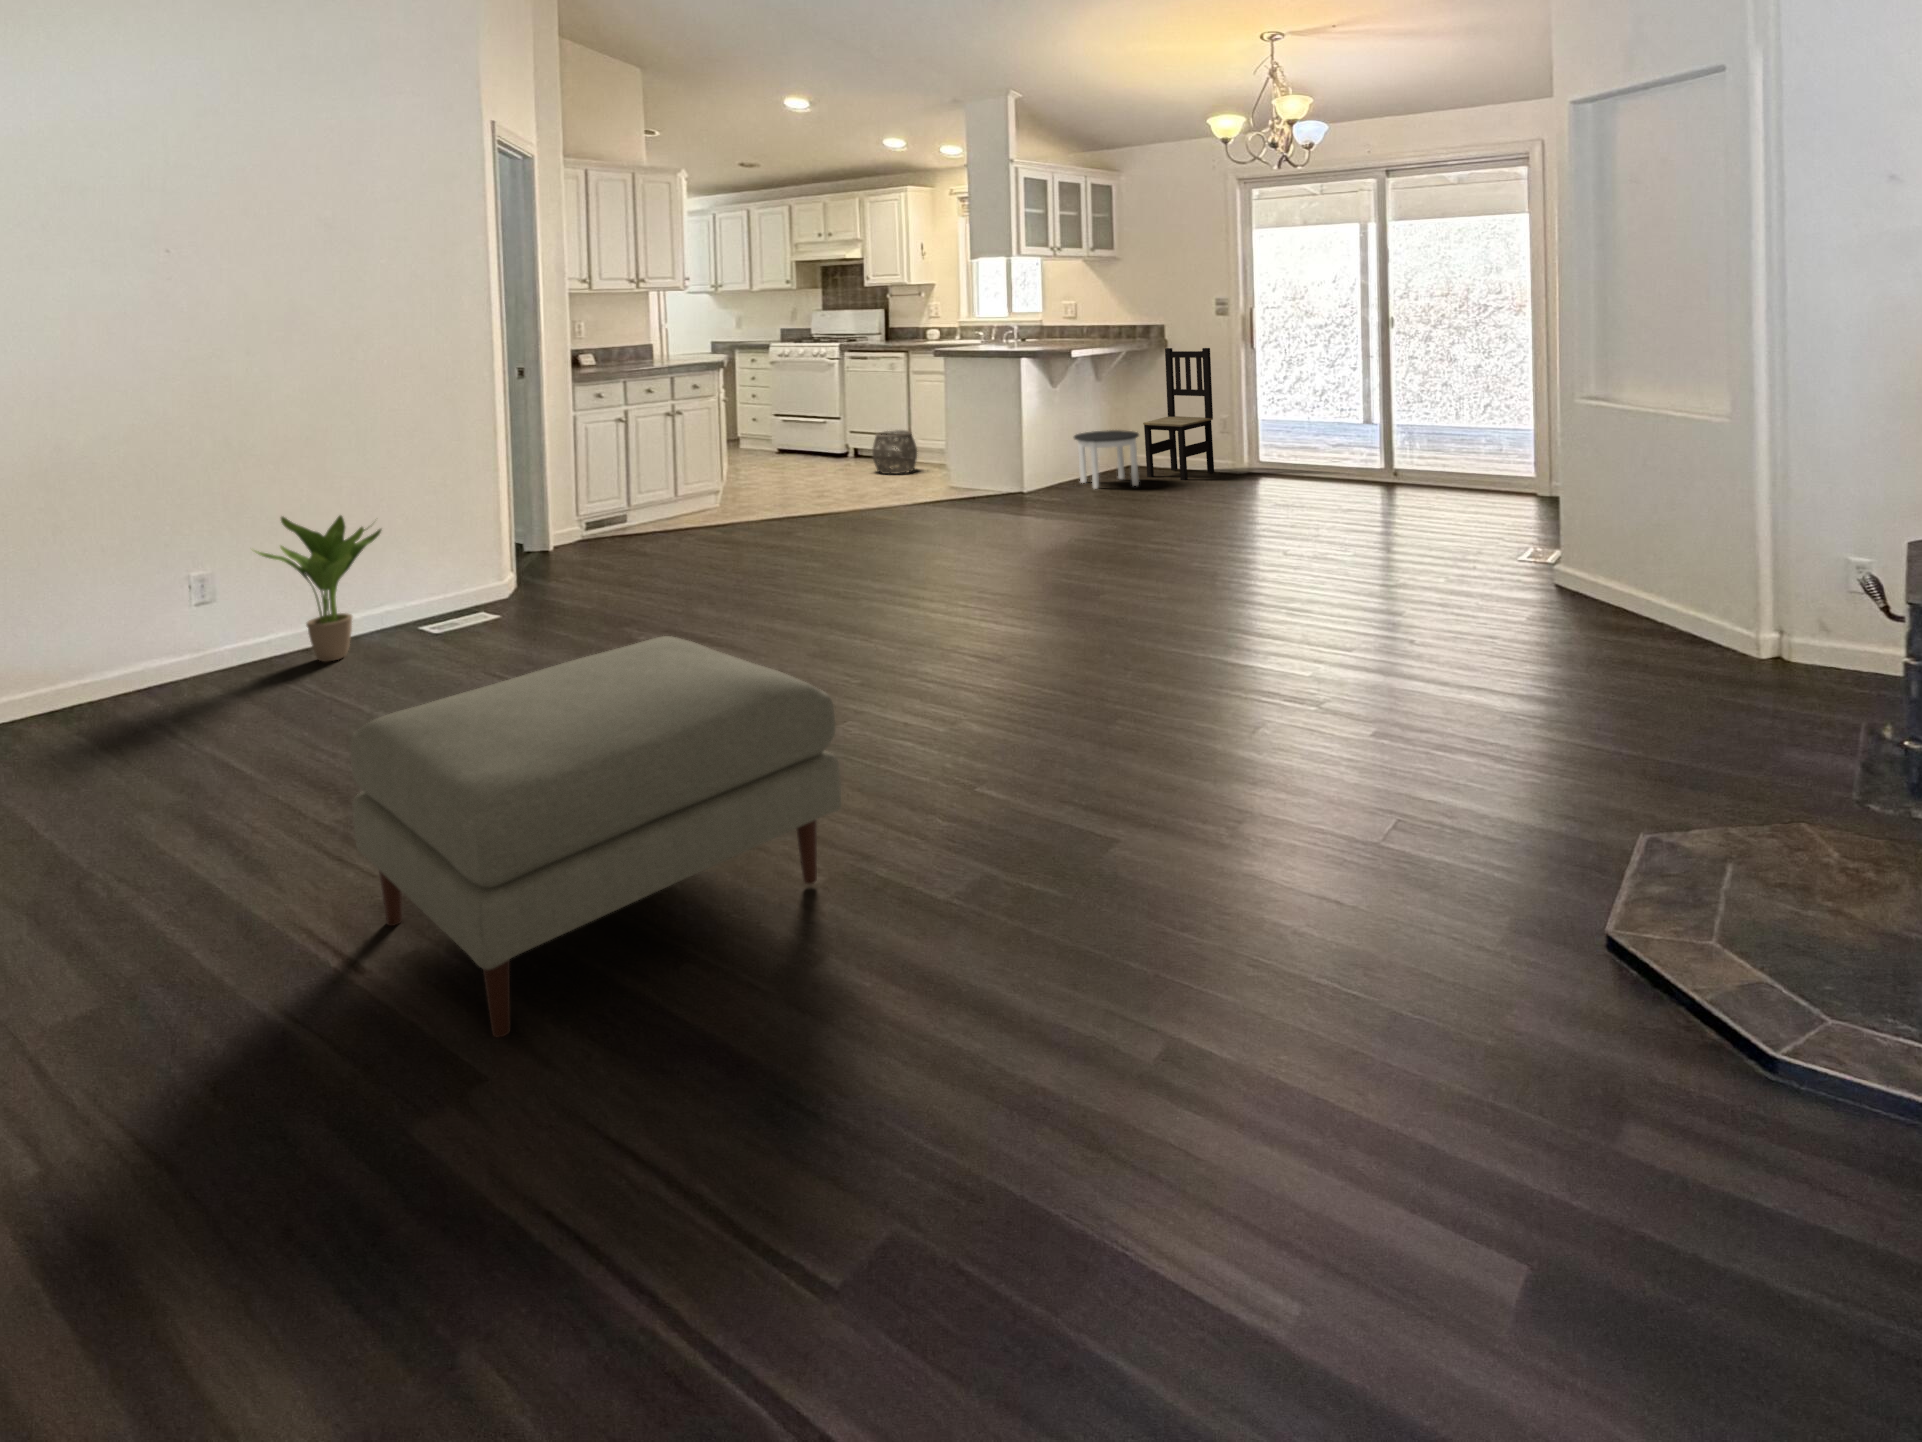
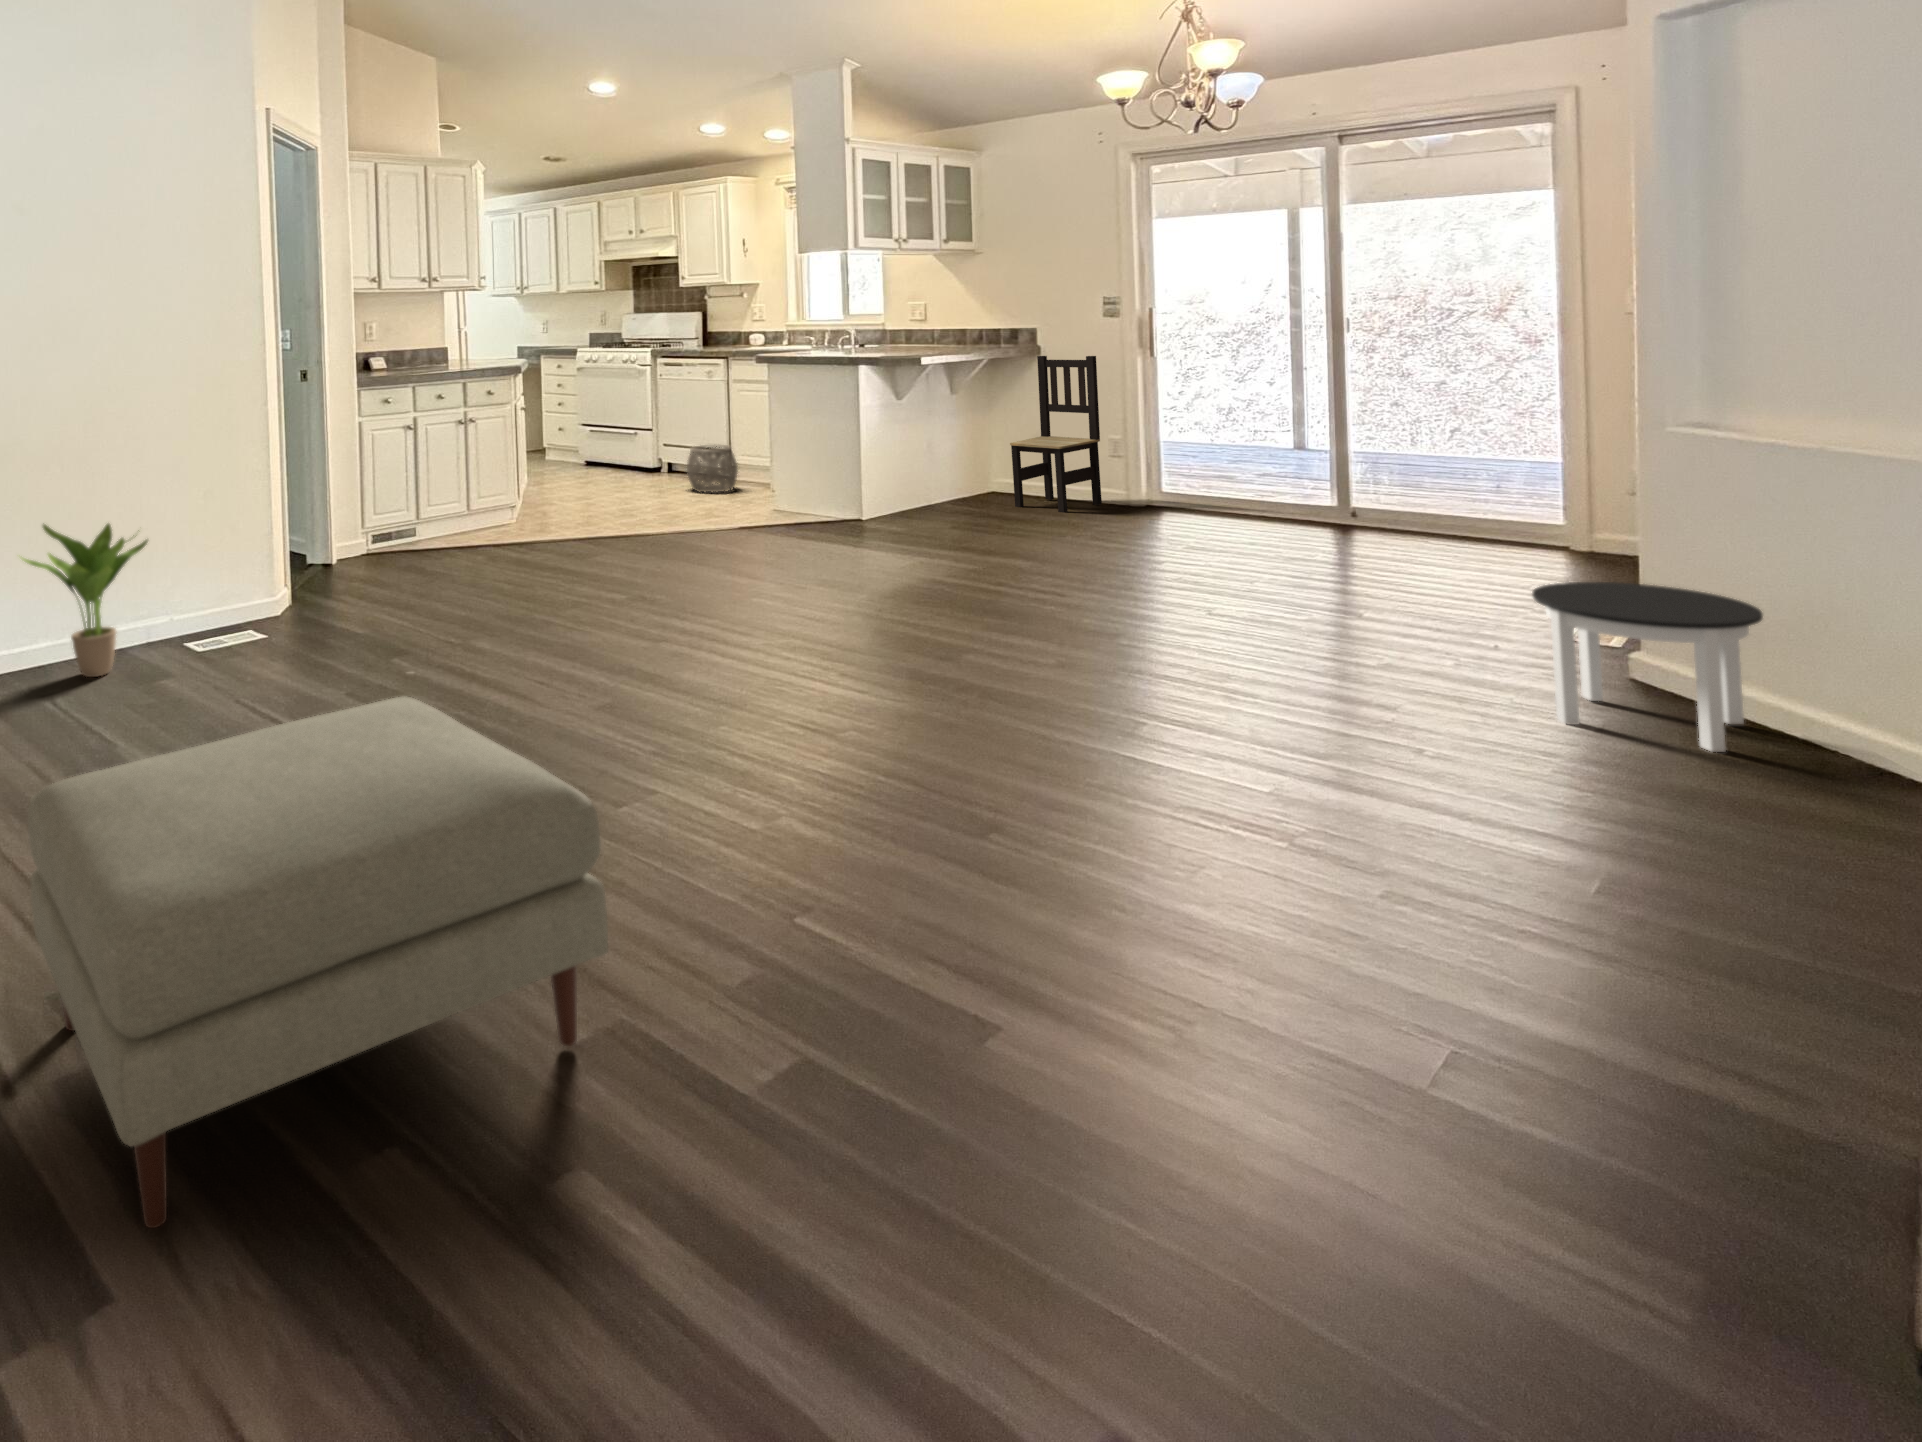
round table: present [1074,430,1139,489] -> present [1532,582,1763,752]

